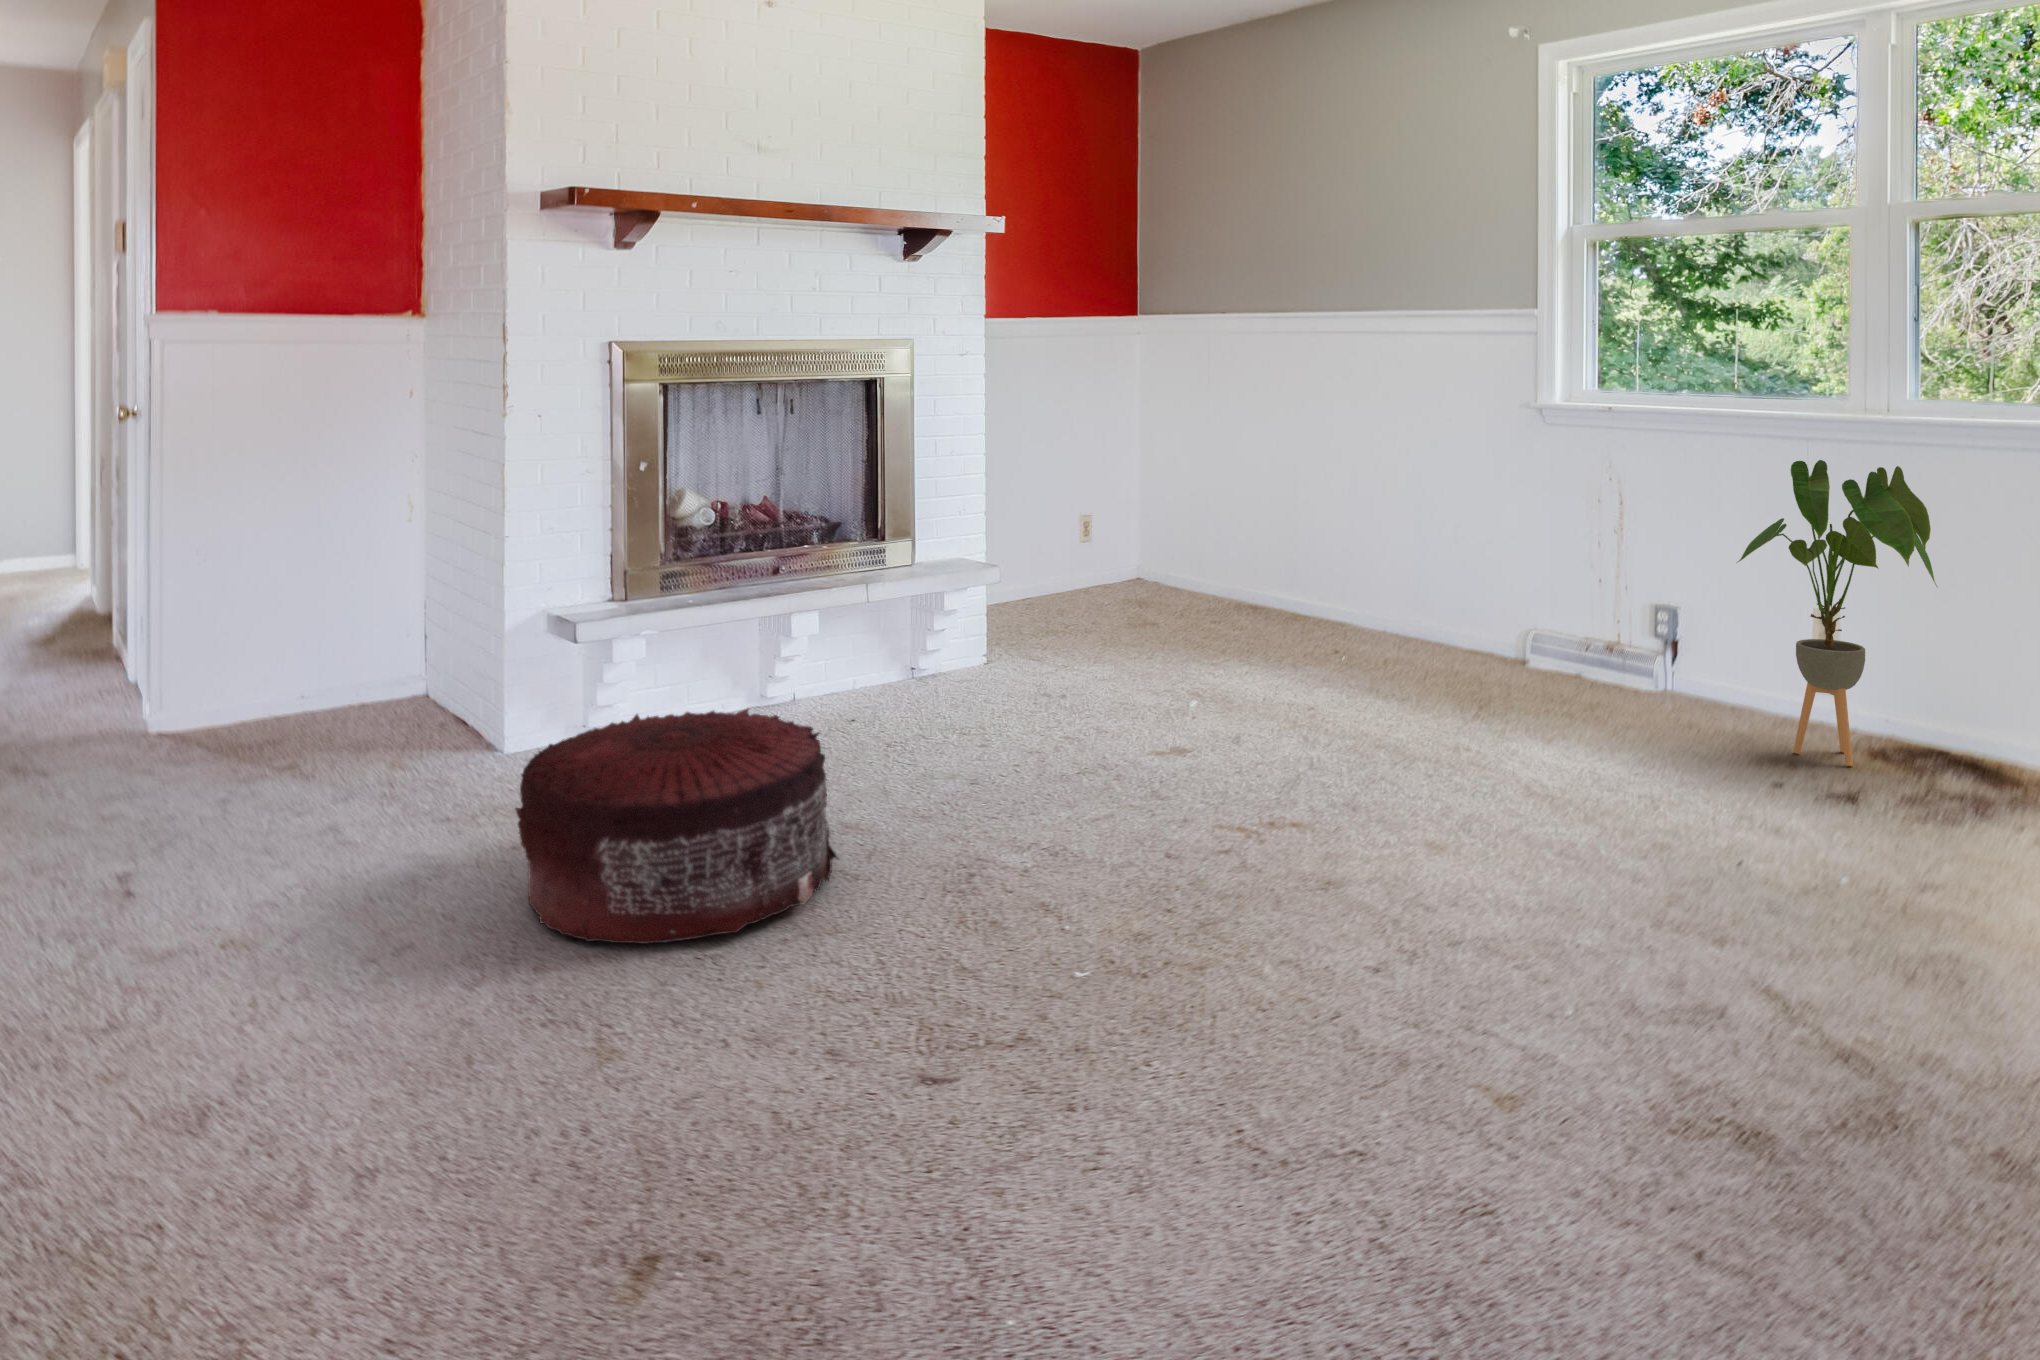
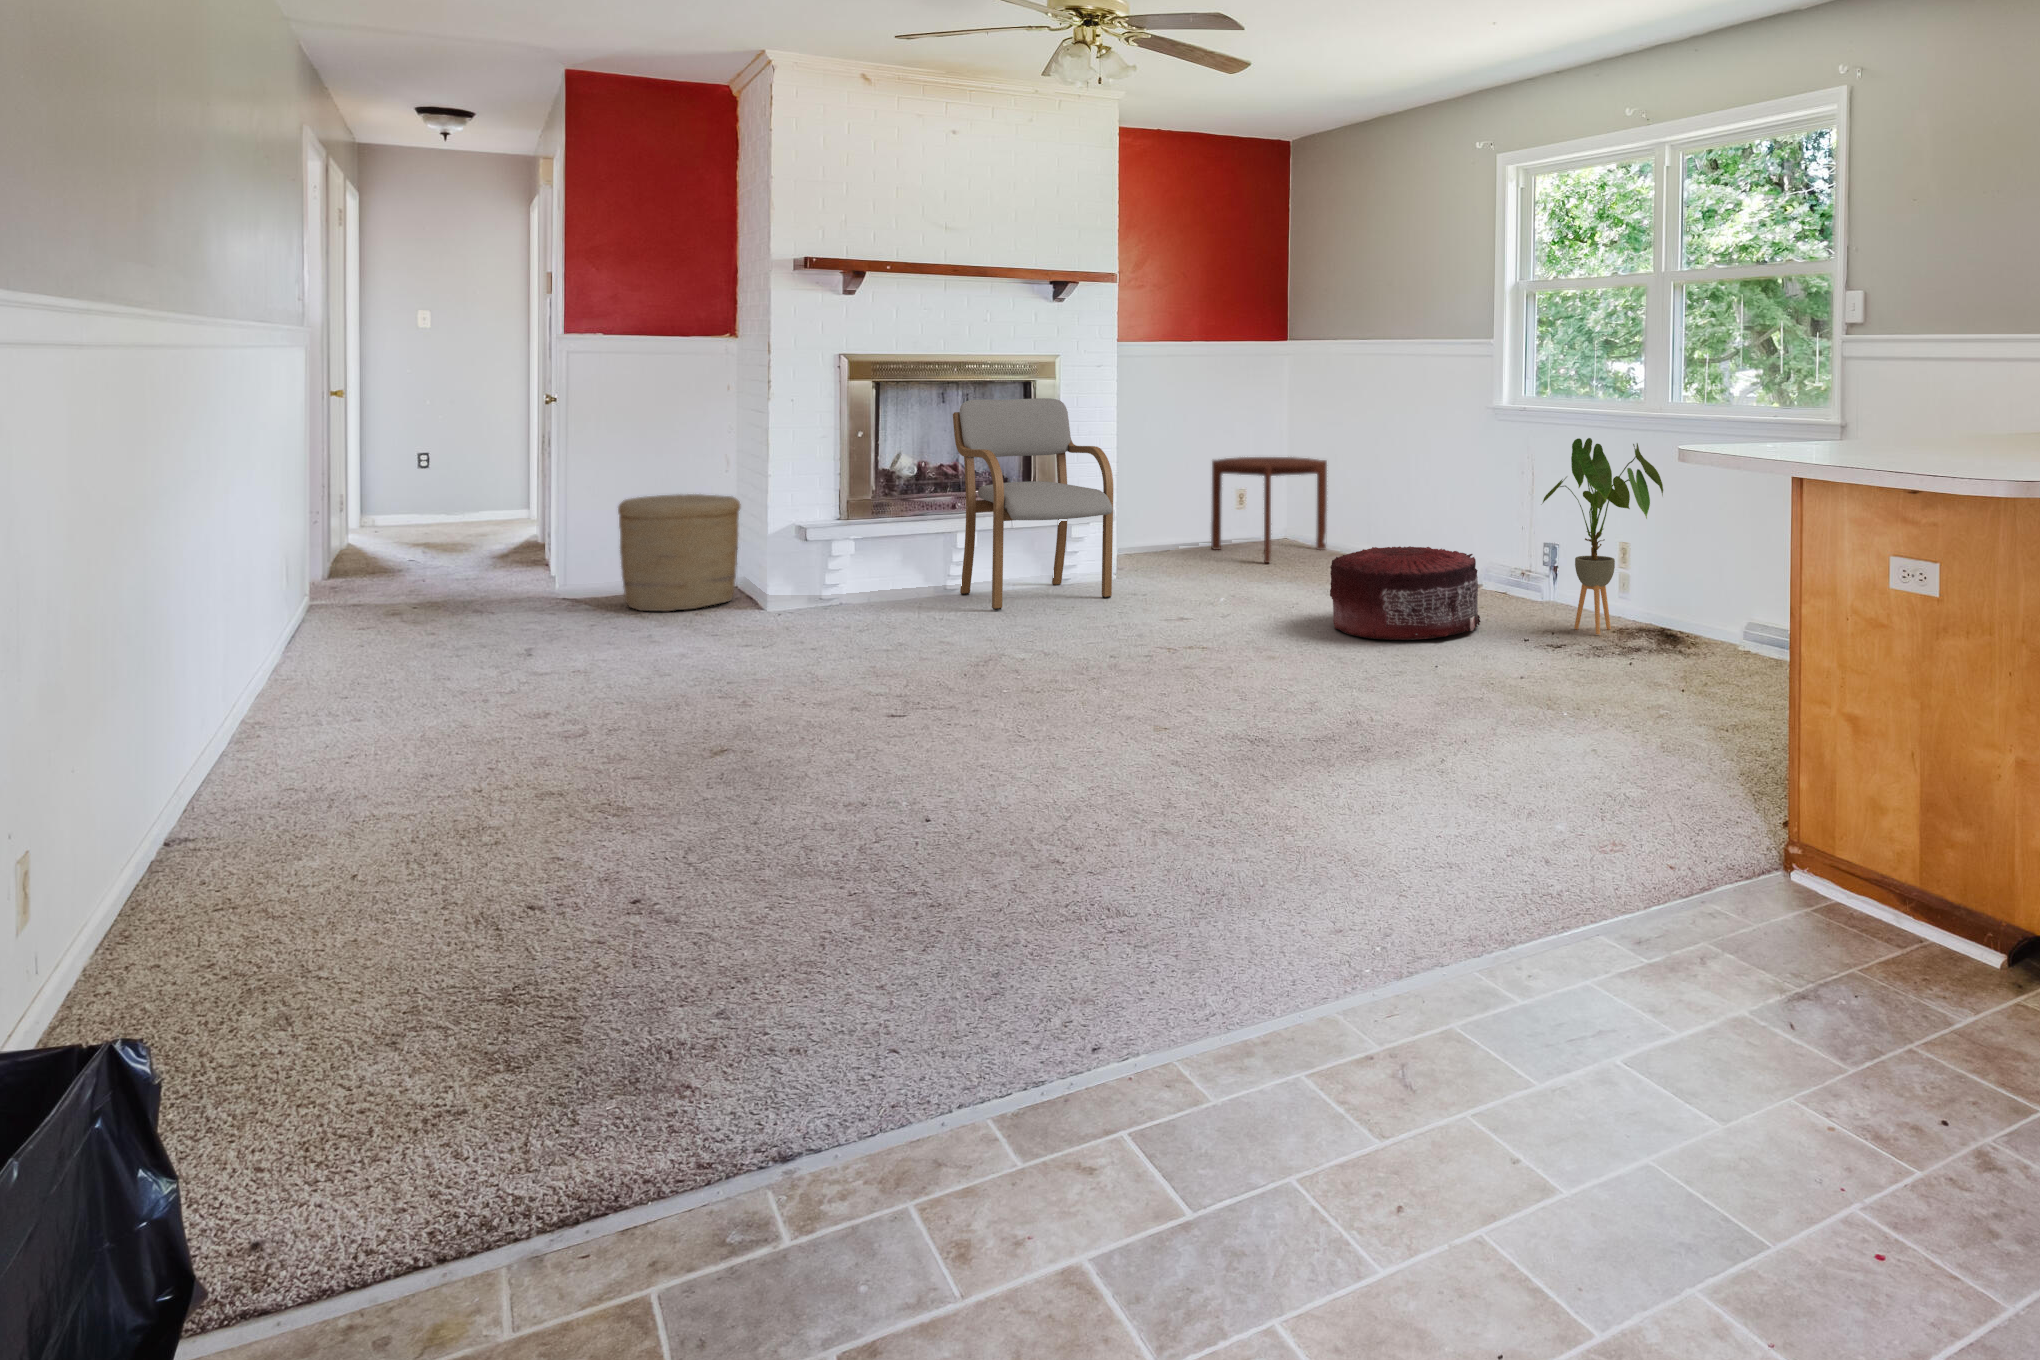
armchair: none [776,404,1033,740] -> present [953,398,1113,610]
side table: none [1067,475,1233,629] -> present [1211,457,1327,563]
woven basket: none [262,562,454,760] -> present [618,494,741,611]
pouf: present [516,709,837,944] -> present [1330,546,1480,640]

